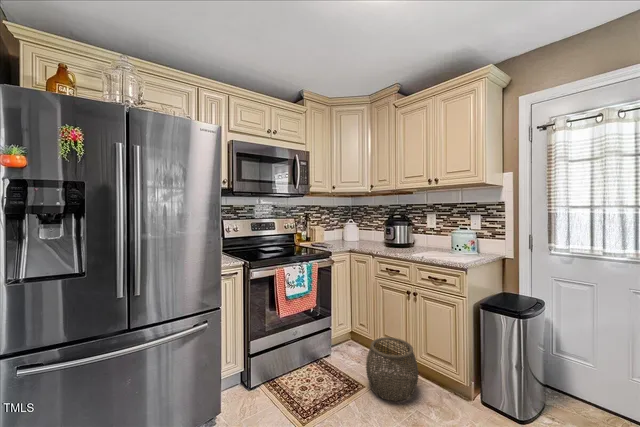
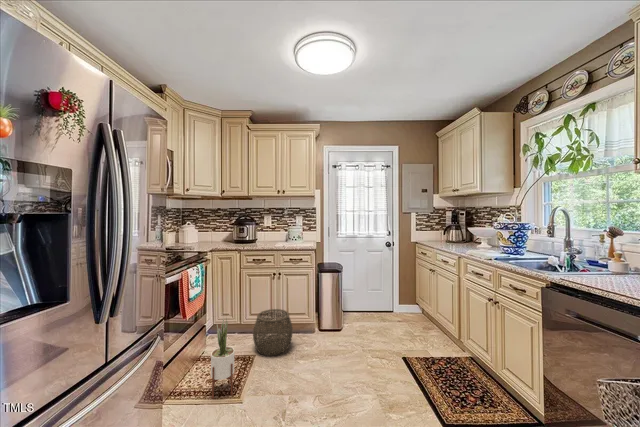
potted plant: none [287,327,317,414] -> present [211,318,234,399]

